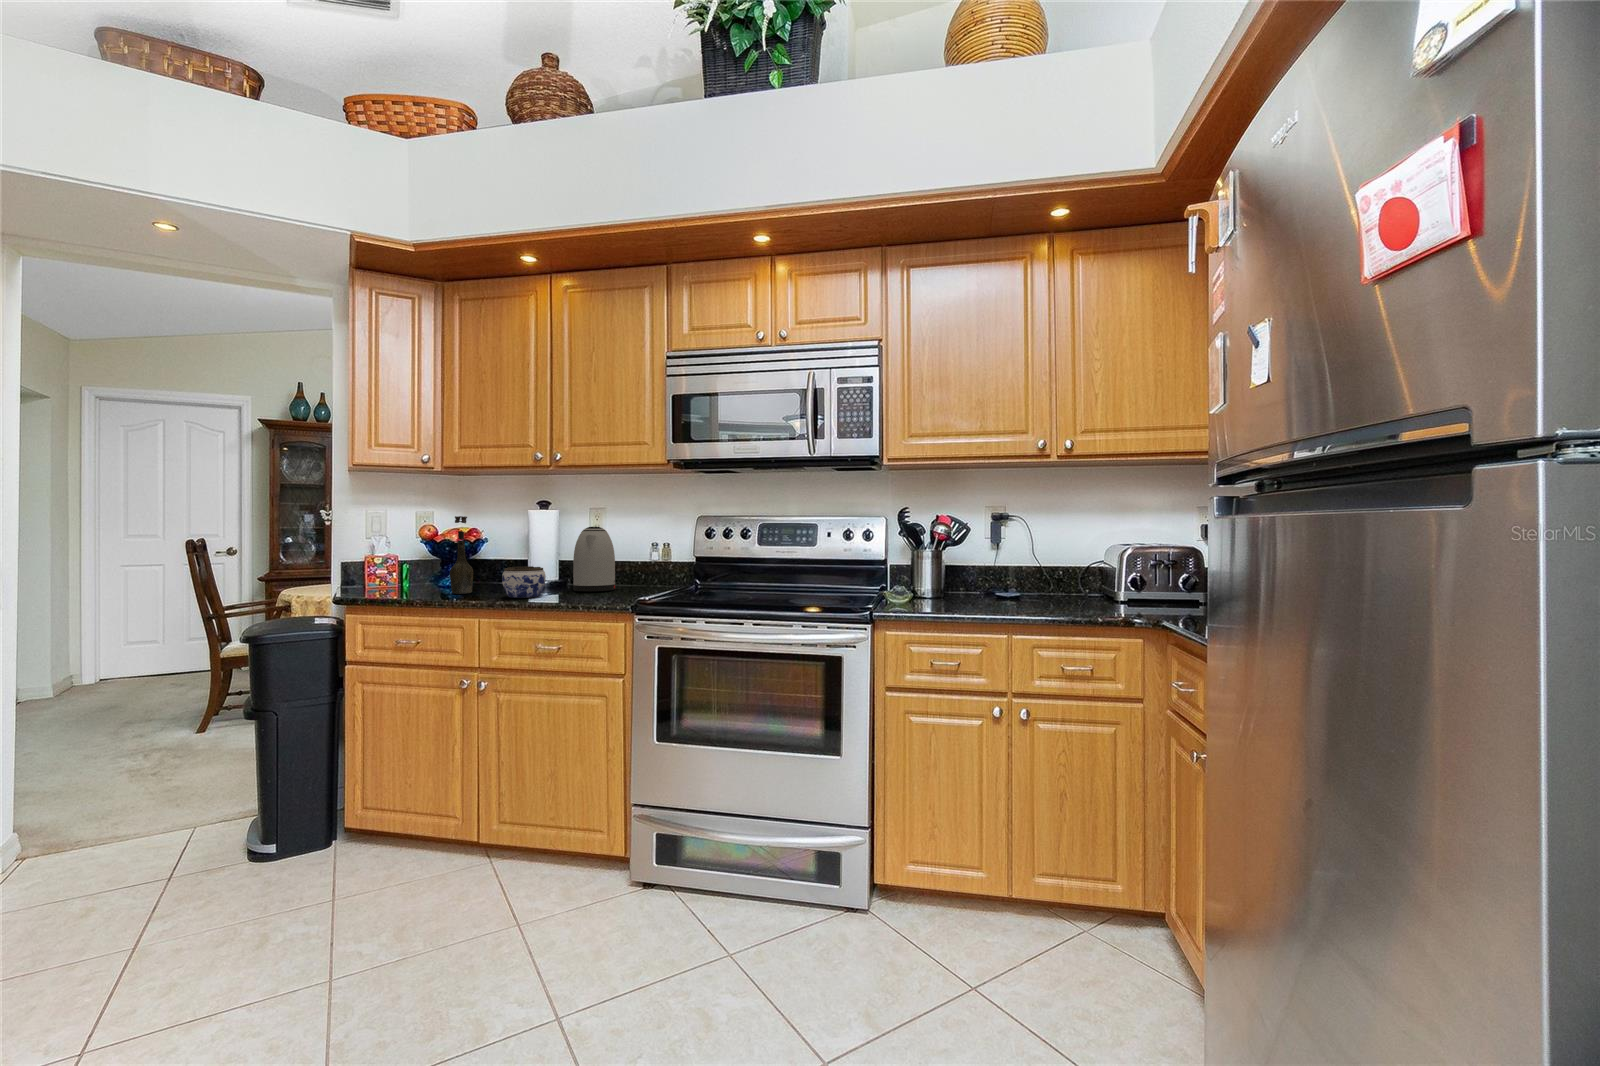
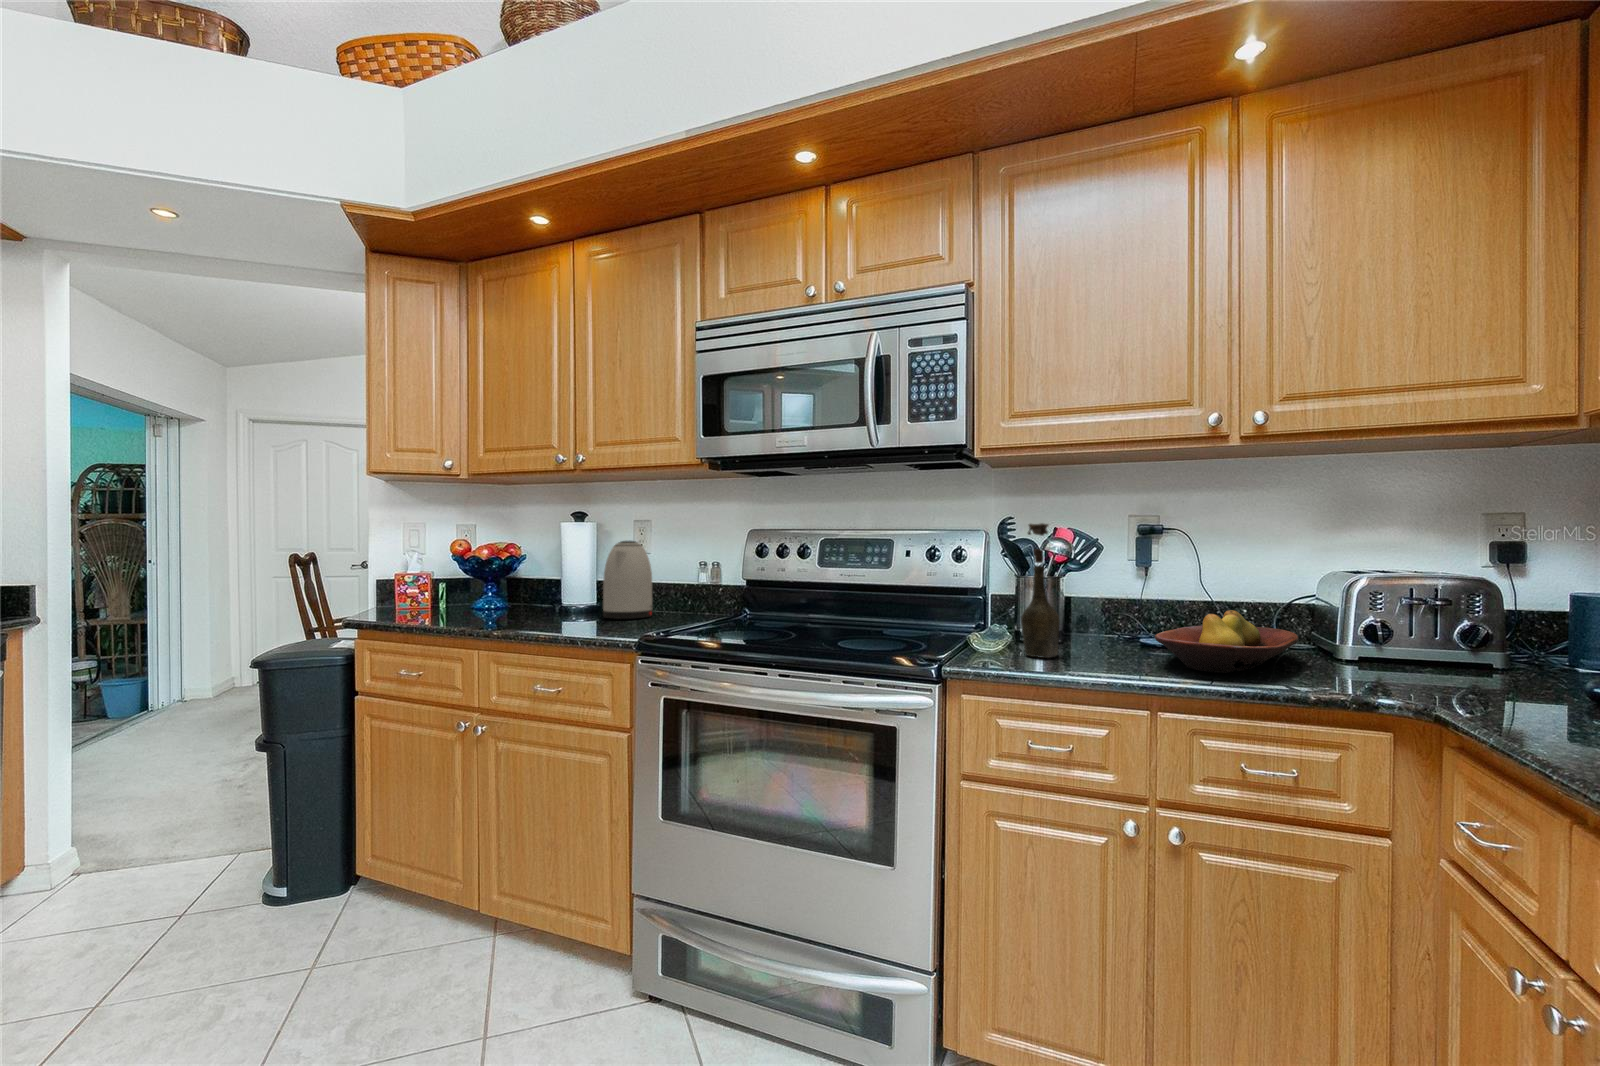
bottle: present [450,516,473,594] -> present [1021,523,1059,658]
jar: present [502,566,546,598] -> none [516,588,567,626]
fruit bowl: none [1008,571,1093,610] -> present [1155,610,1298,673]

